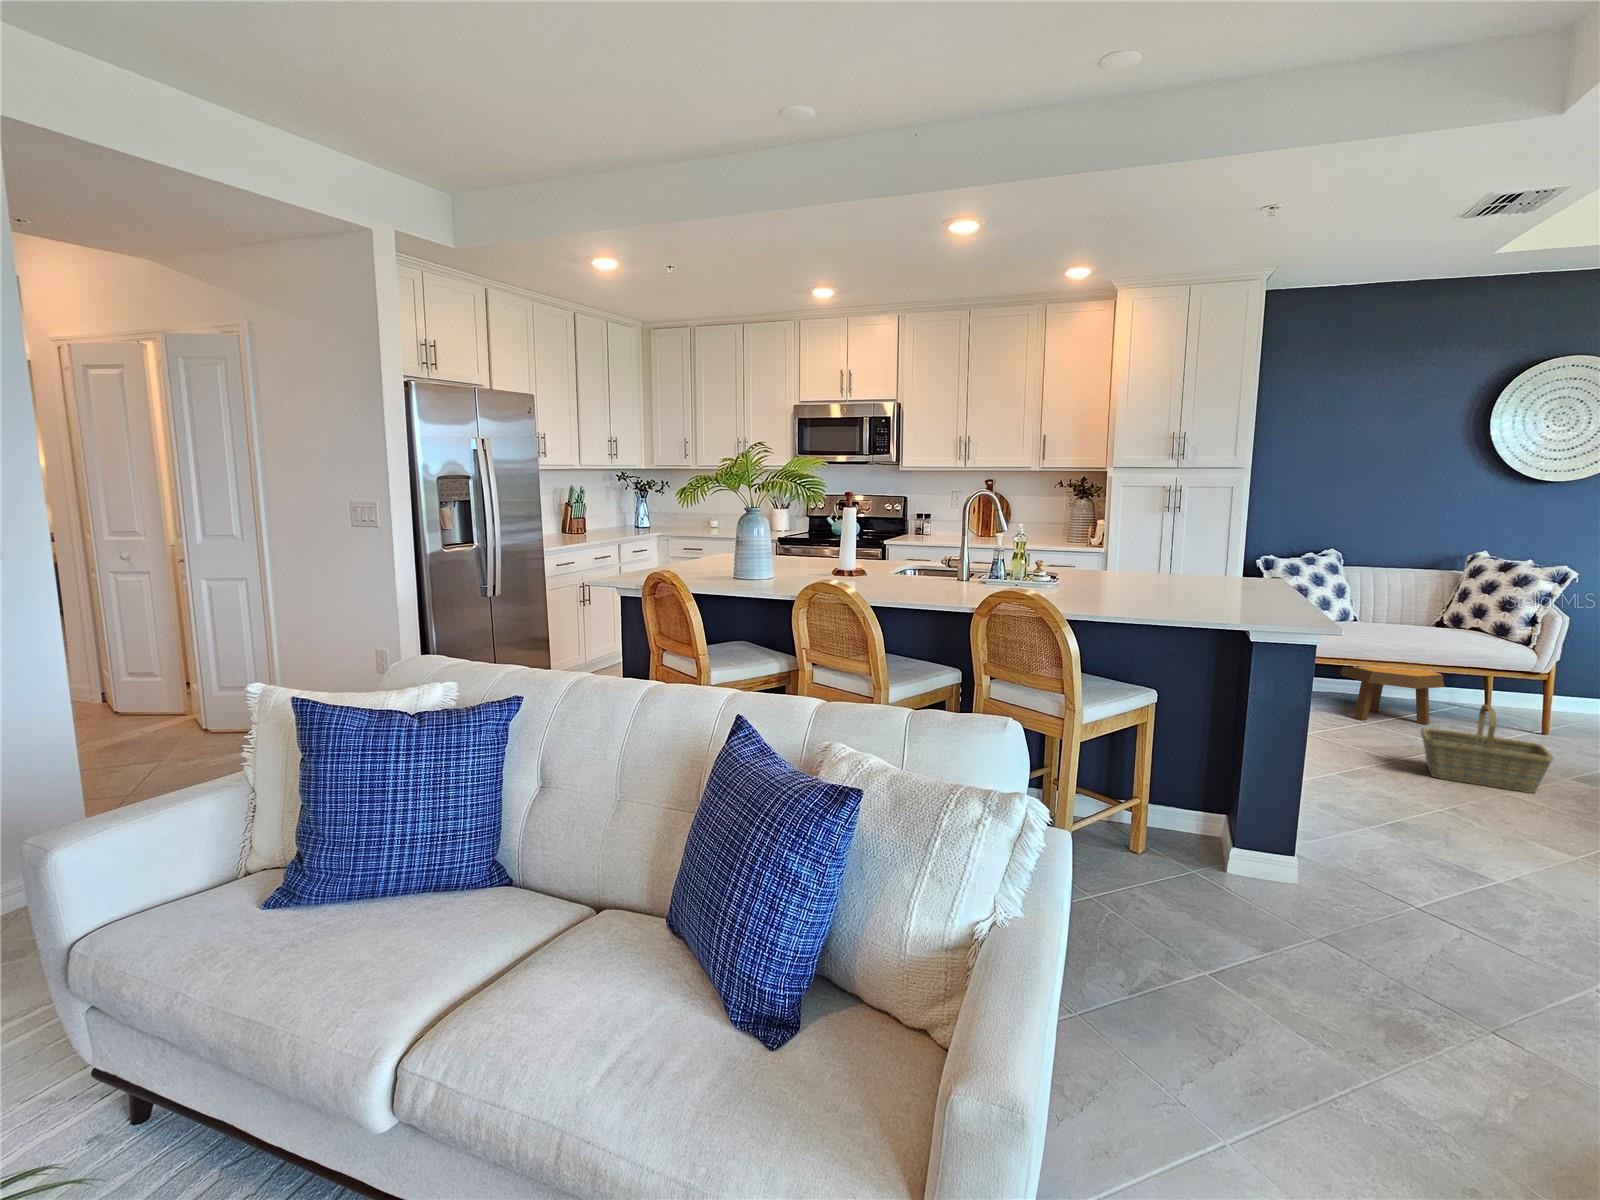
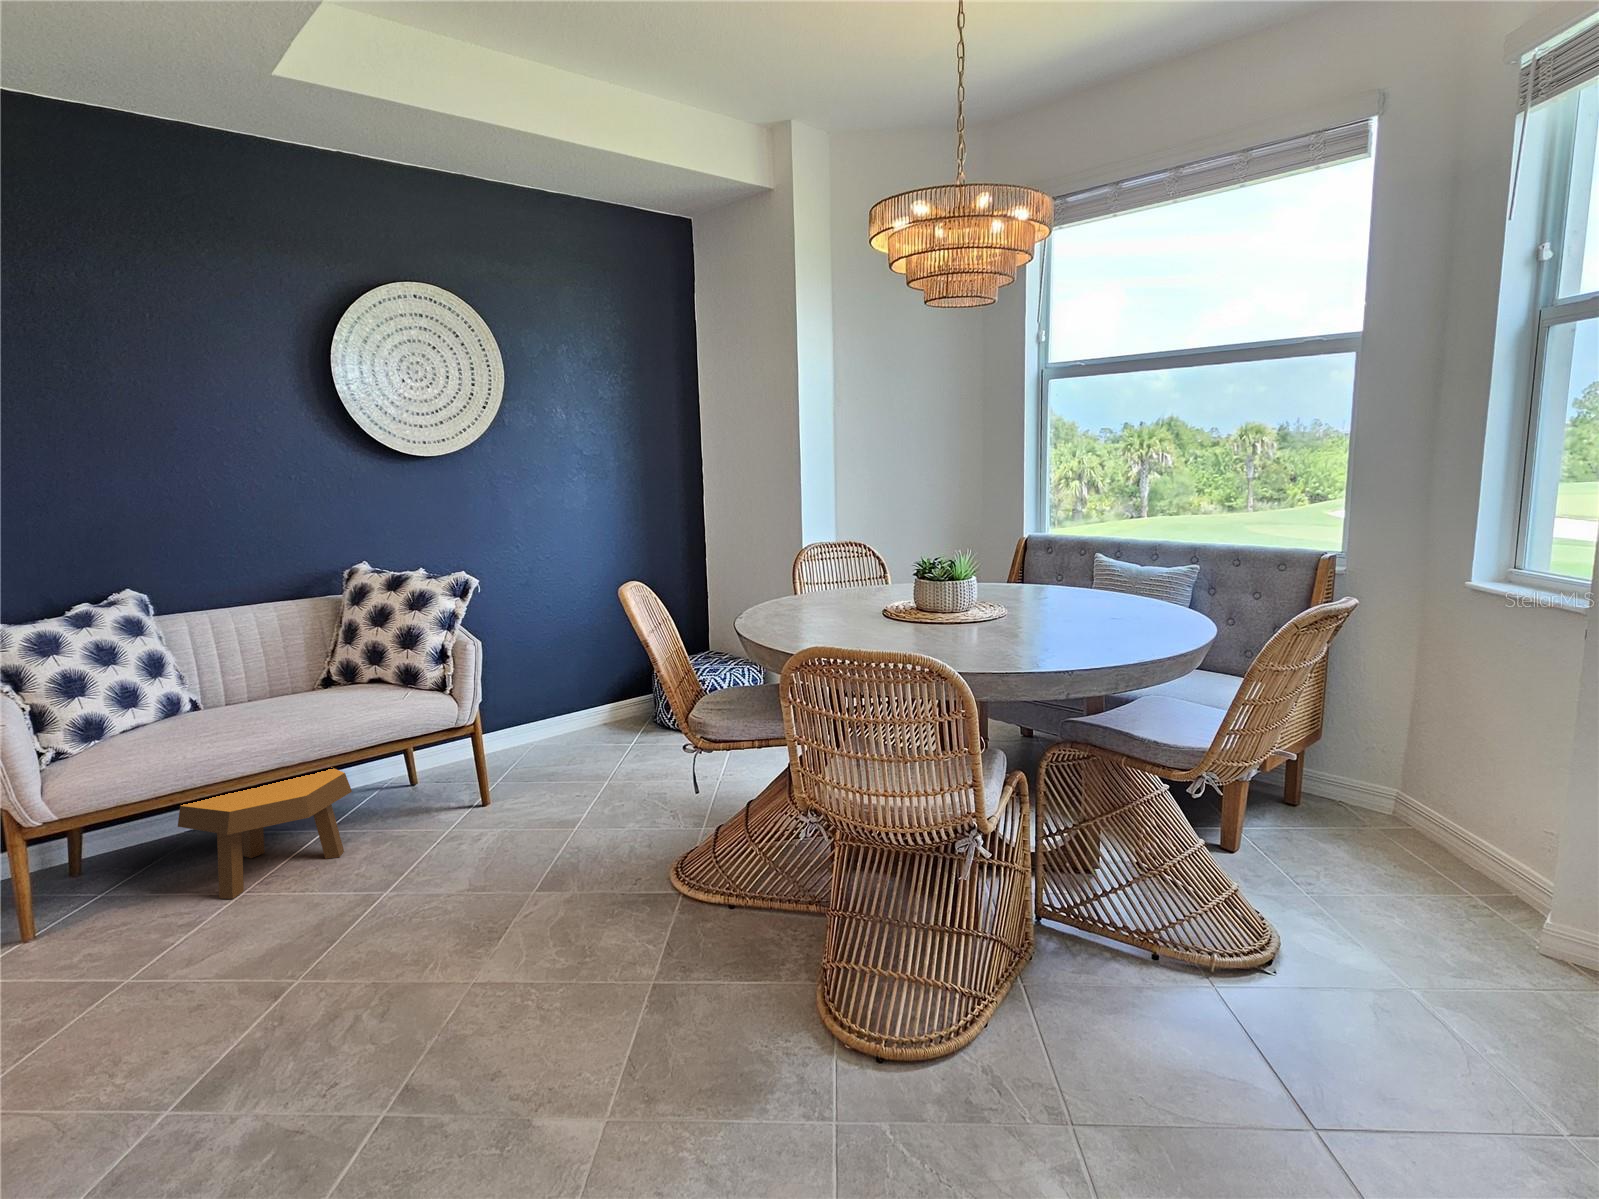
basket: present [1421,704,1554,793] -> none [315,874,526,1063]

